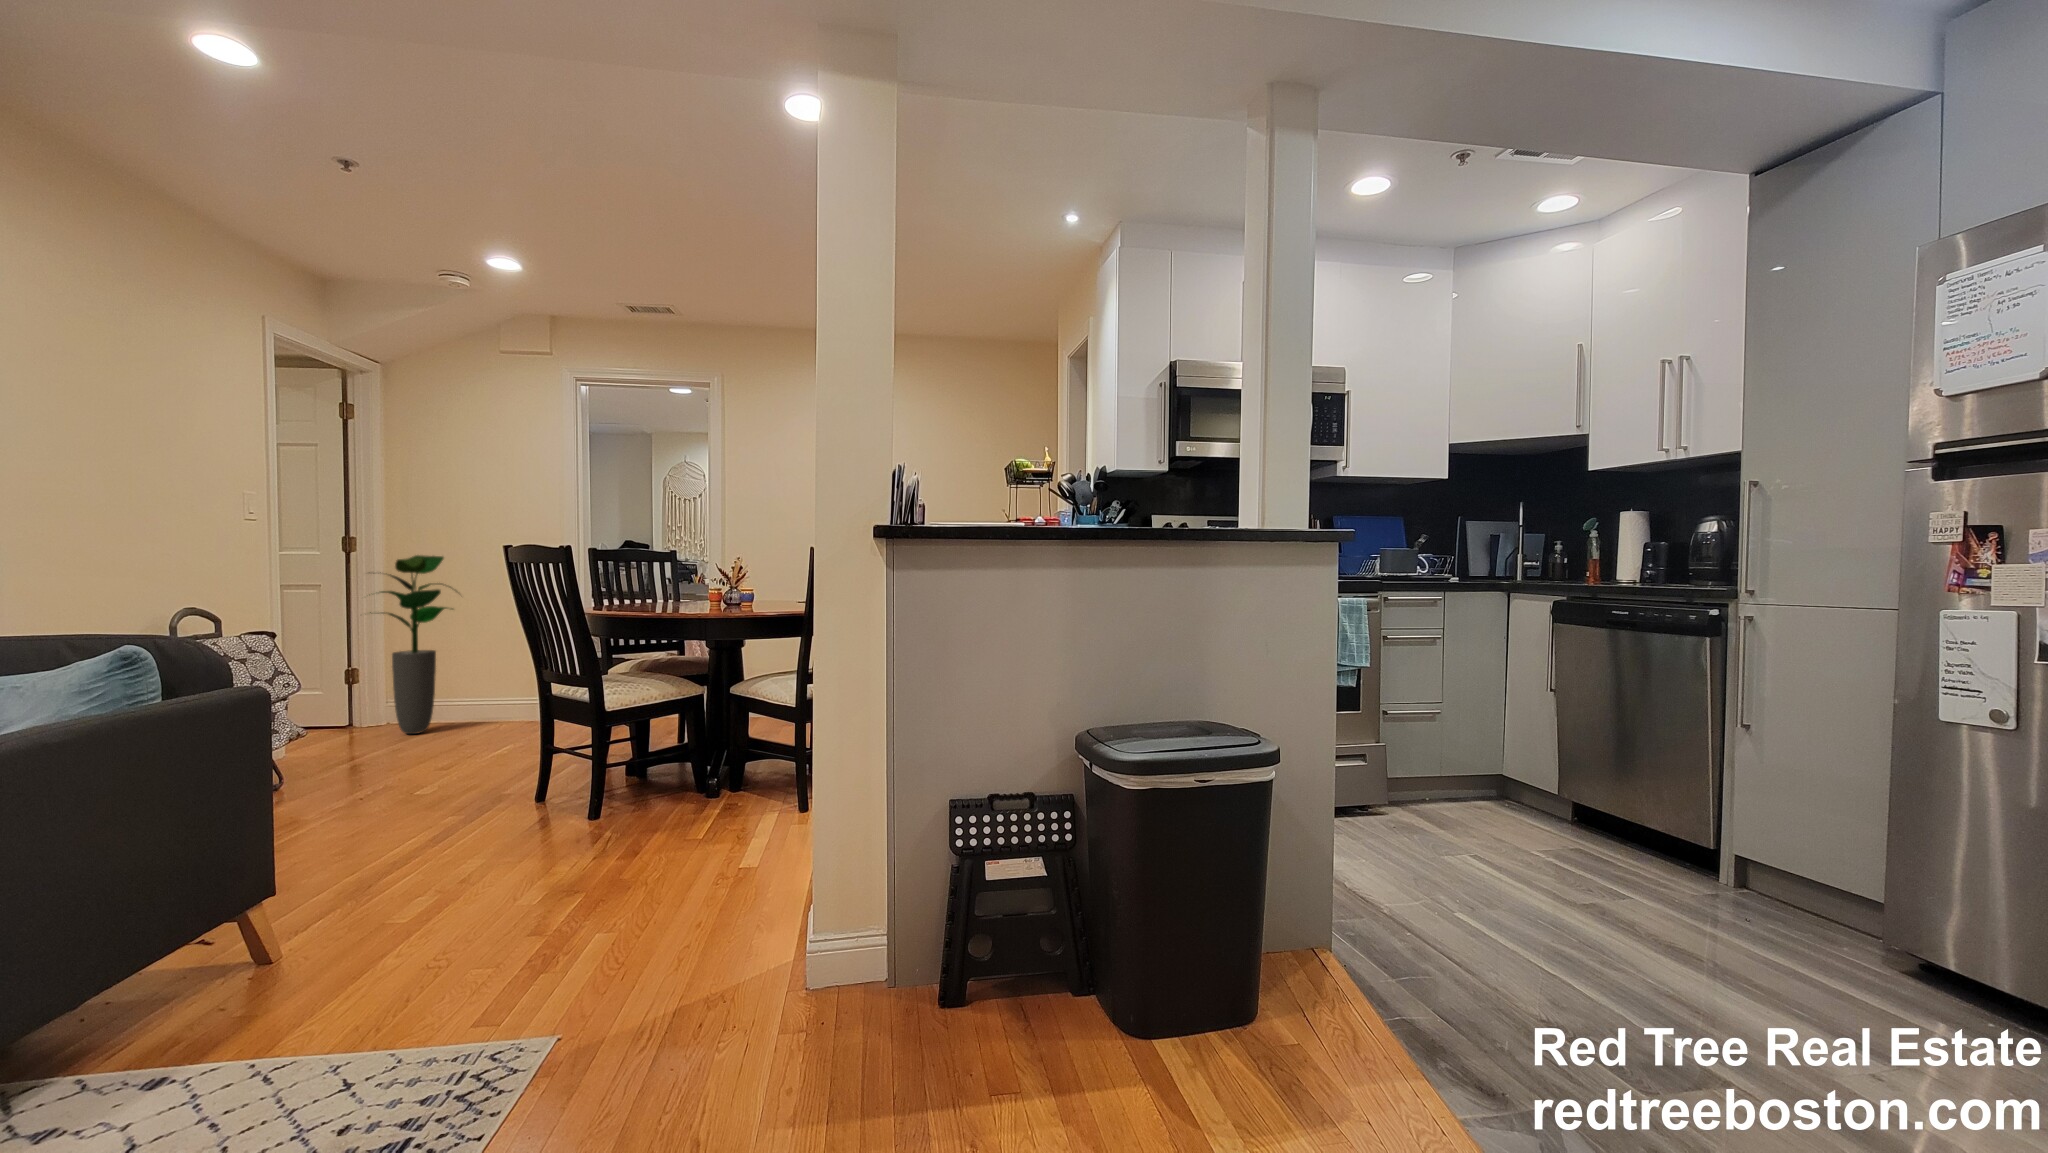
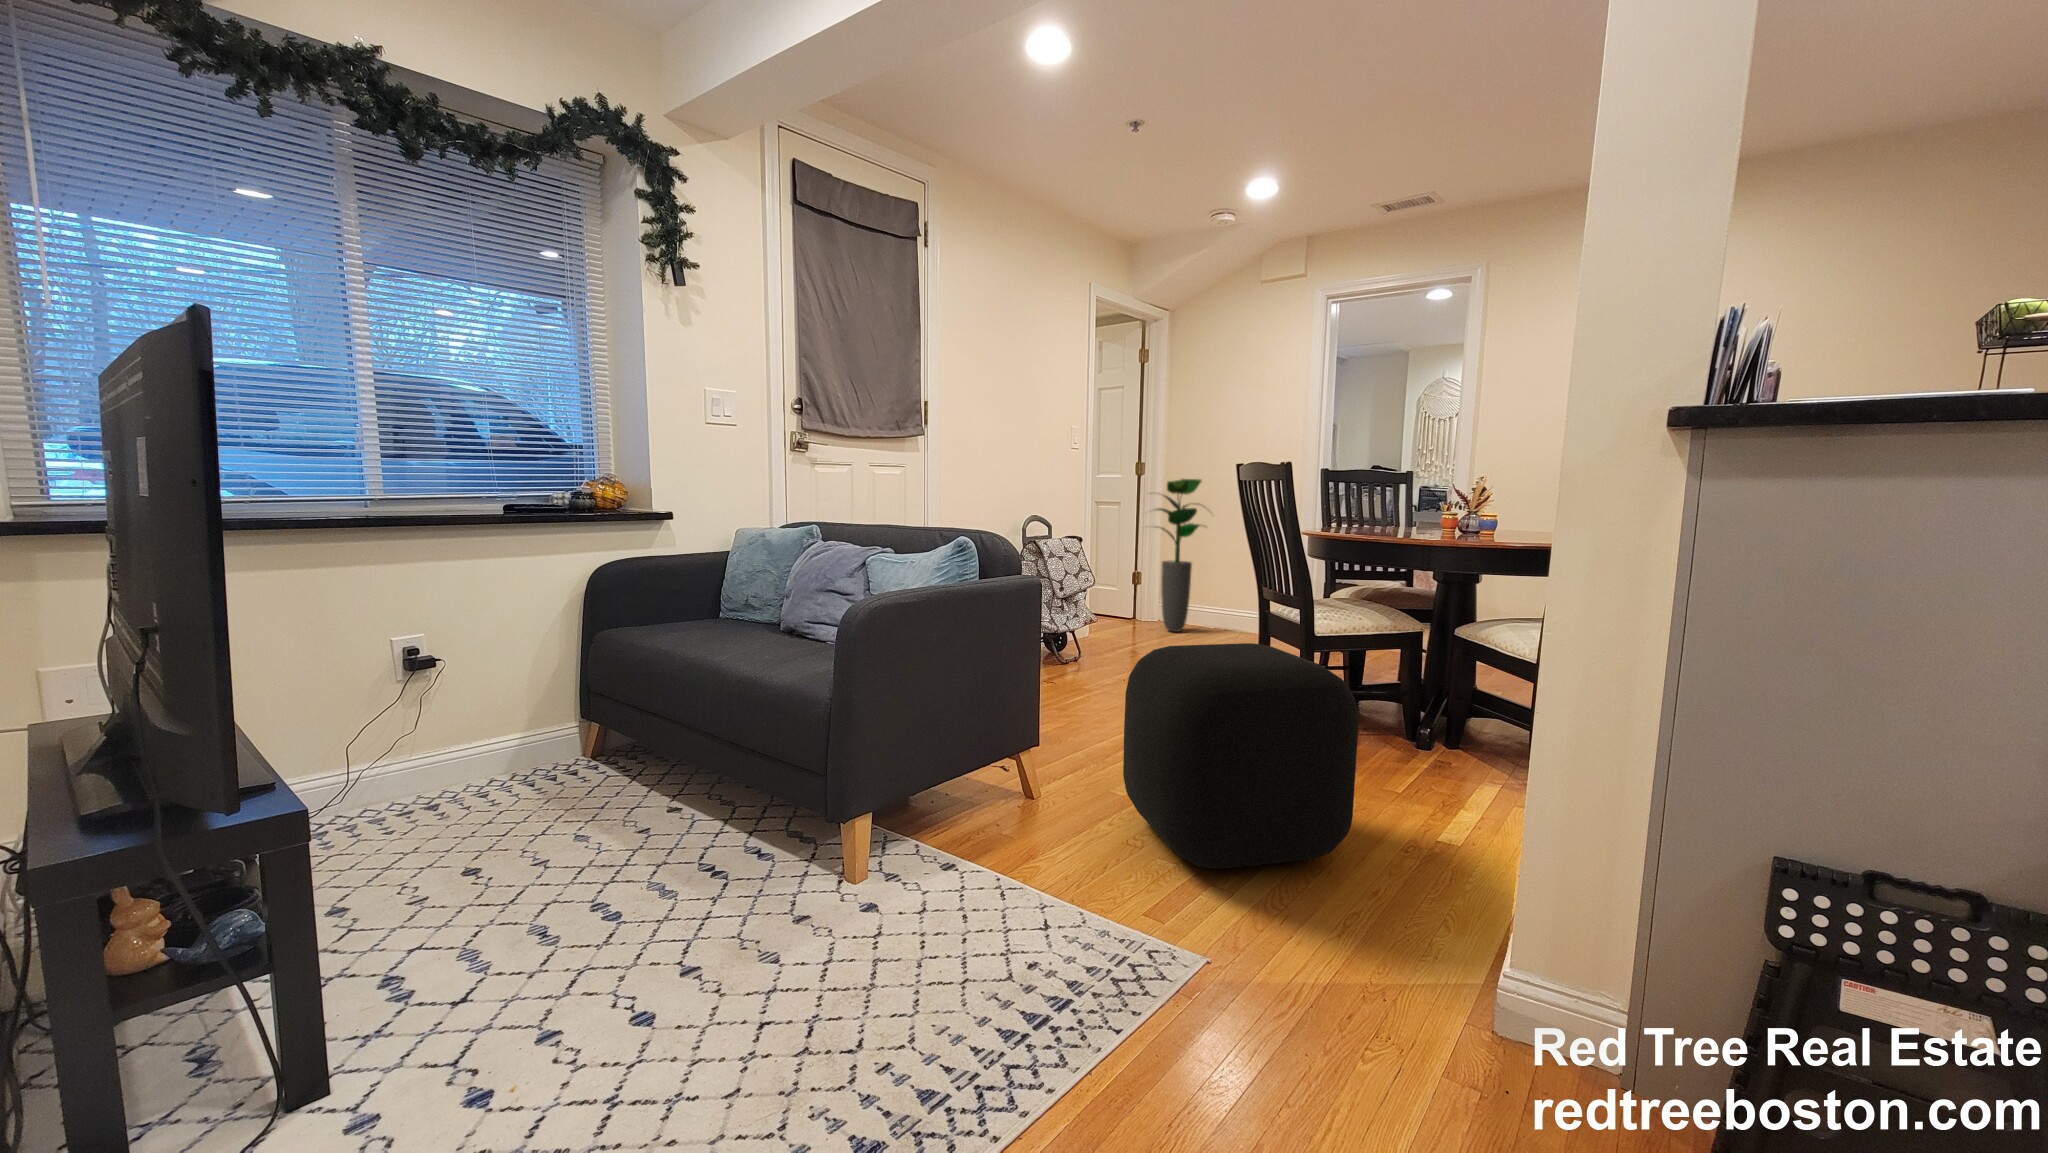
ottoman: none [412,729,668,960] -> present [1123,643,1359,869]

